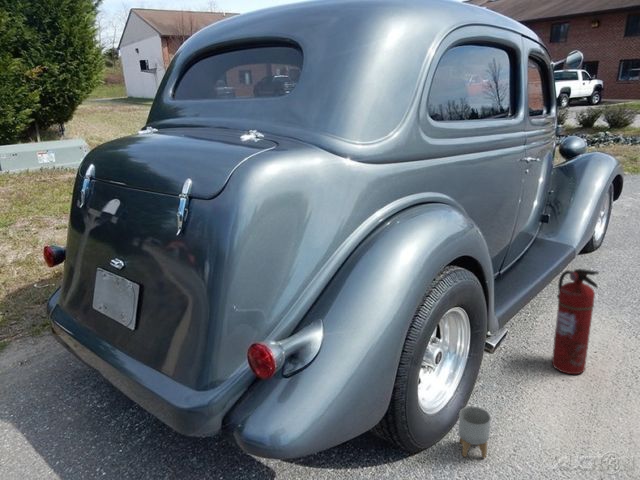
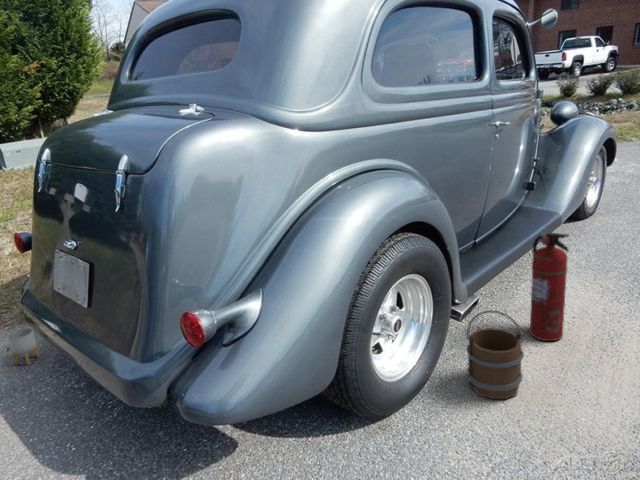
bucket: none [500,344,559,434] -> present [467,310,524,399]
planter: present [458,406,491,458] -> present [8,328,40,364]

